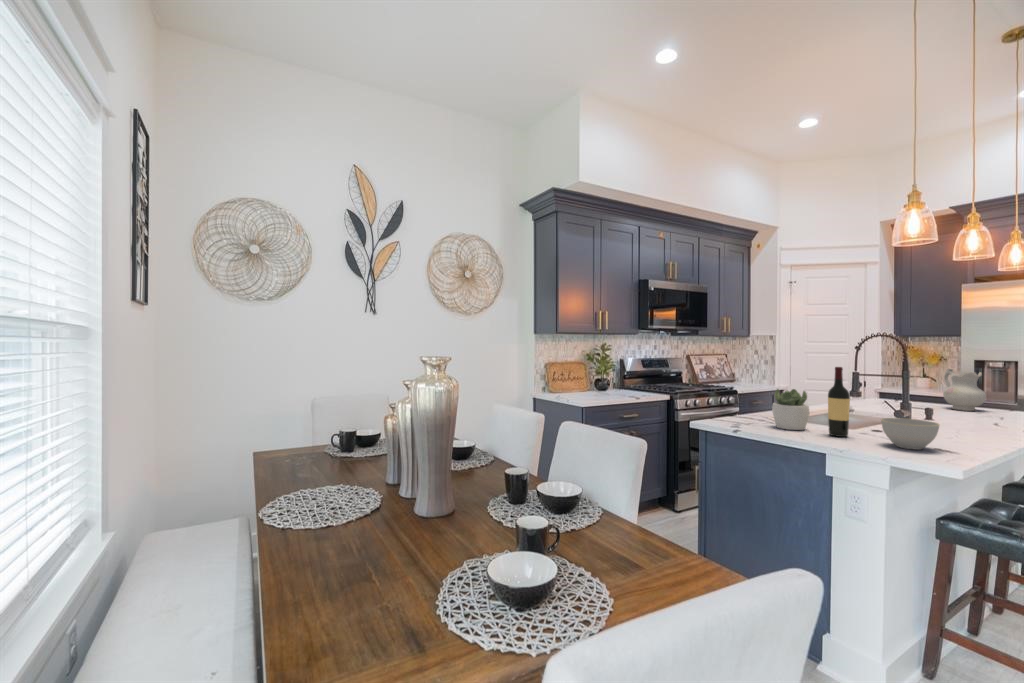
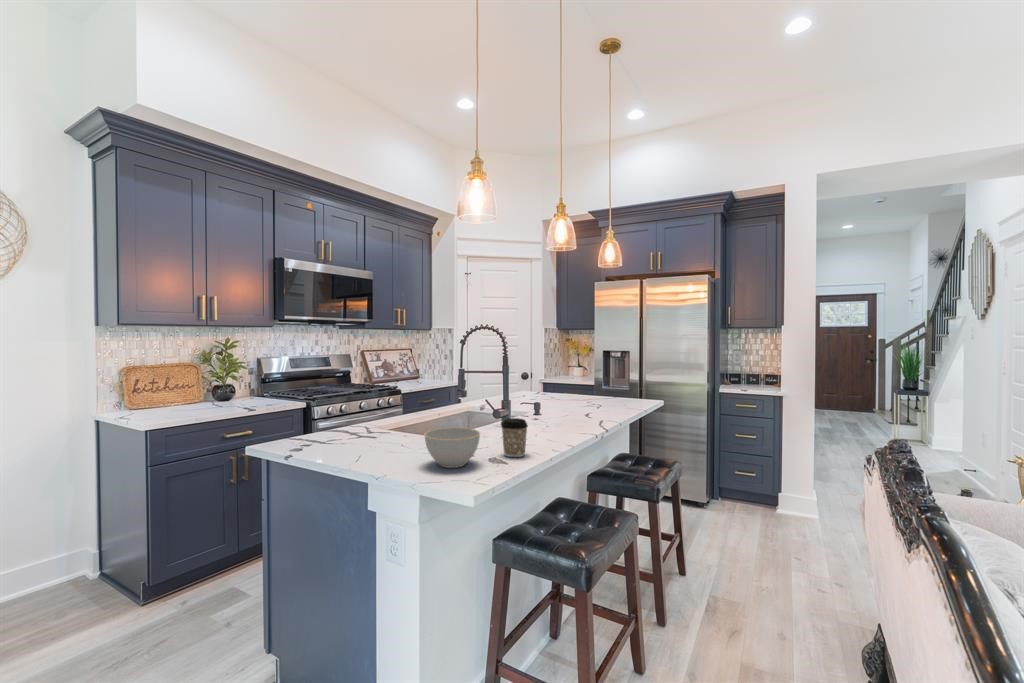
wine bottle: present [828,367,850,437] -> none [384,368,407,455]
ceramic pitcher: present [943,369,986,411] -> none [561,360,591,401]
succulent plant: present [772,389,810,430] -> none [332,396,376,450]
coffee cup: none [948,415,980,448] -> present [501,418,528,457]

